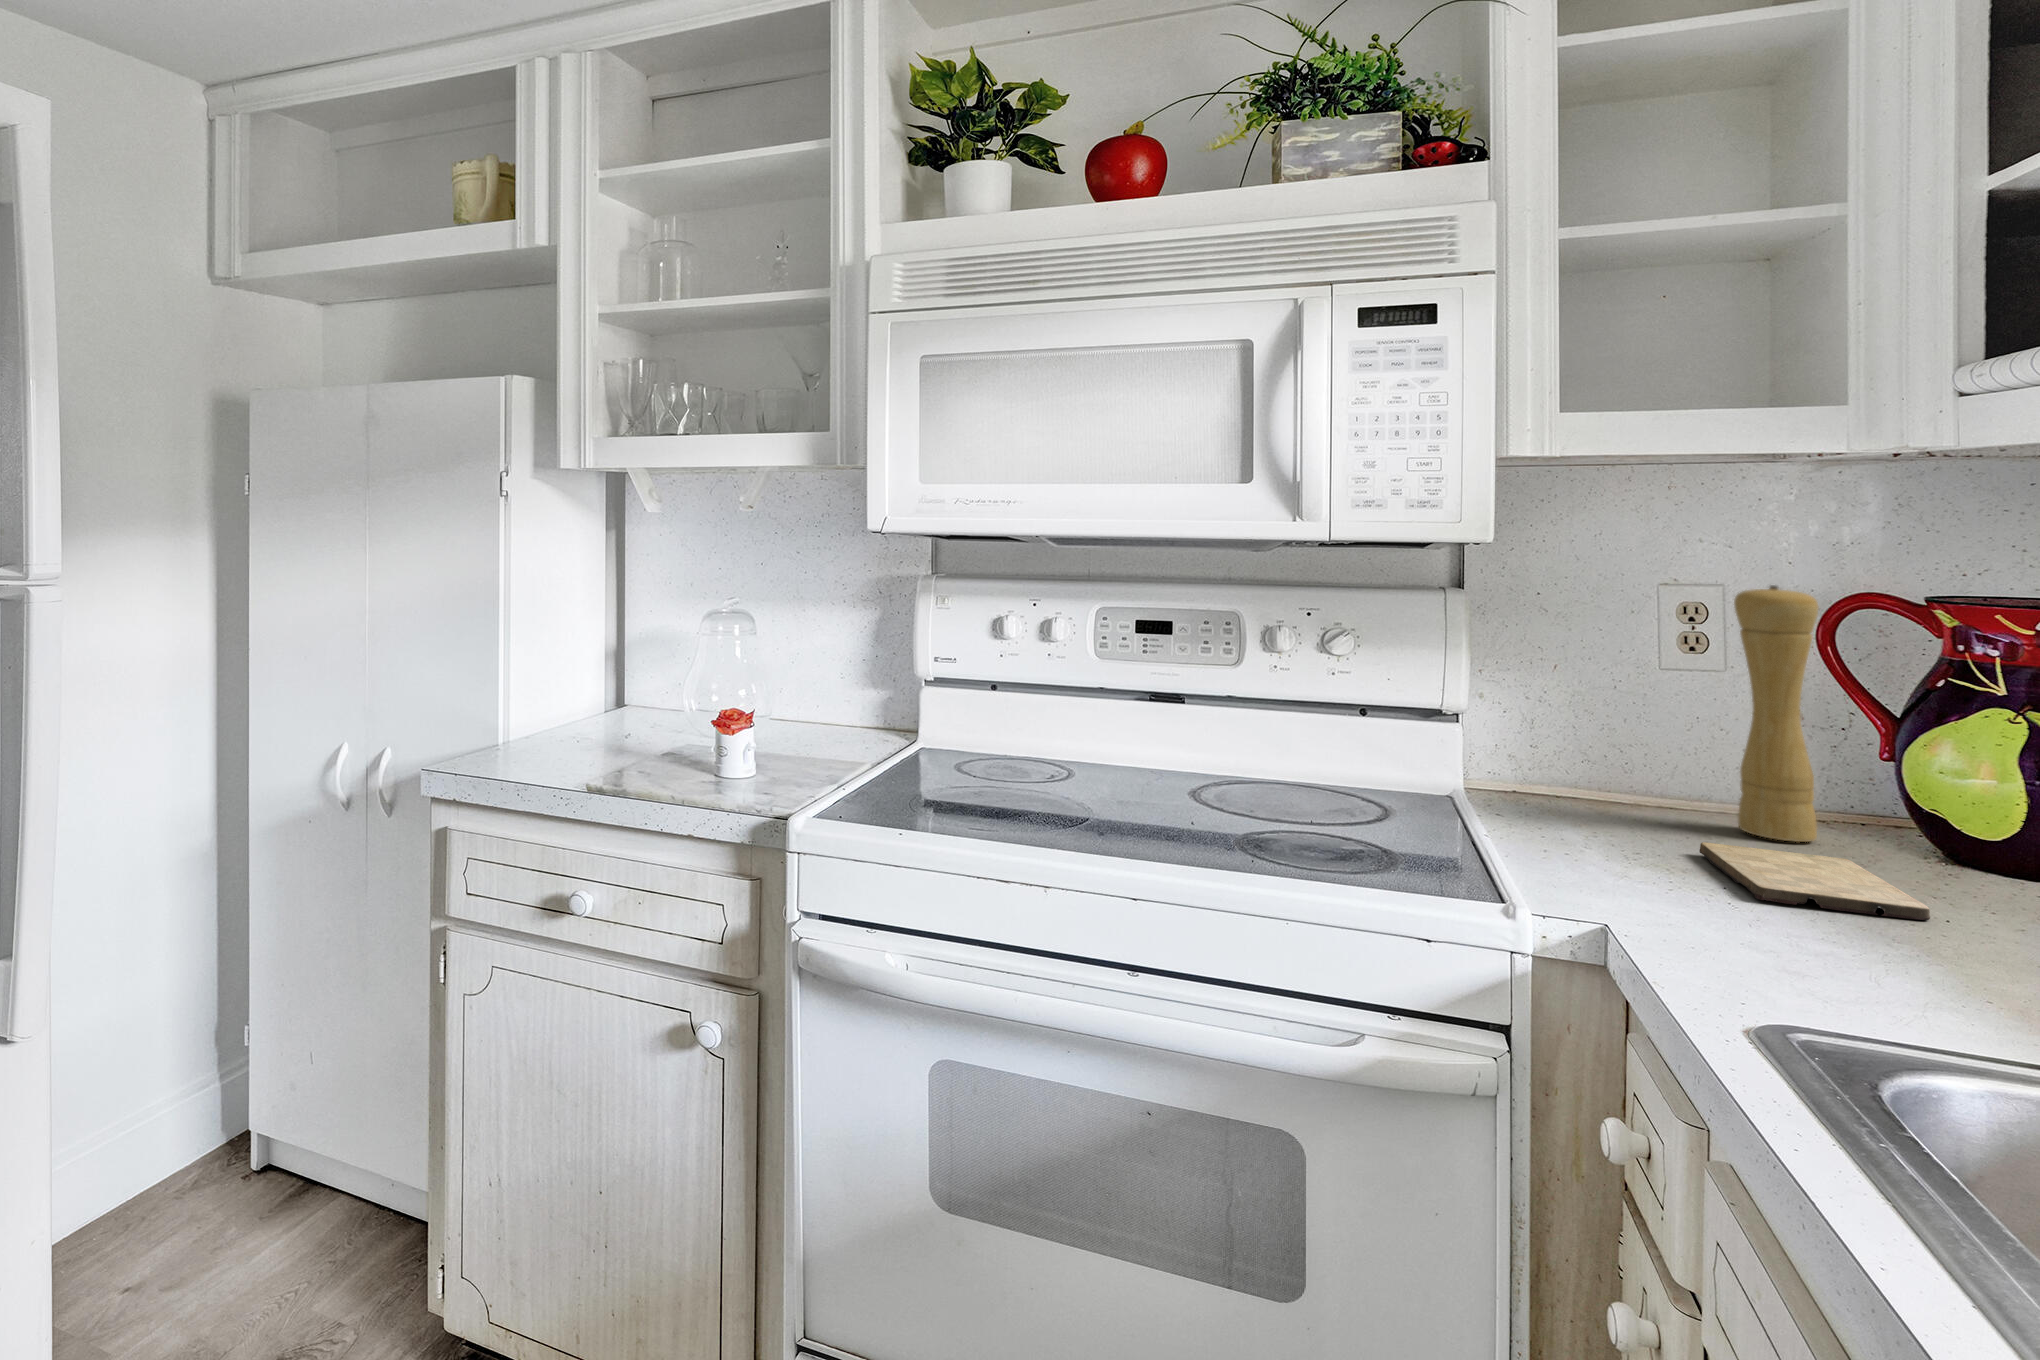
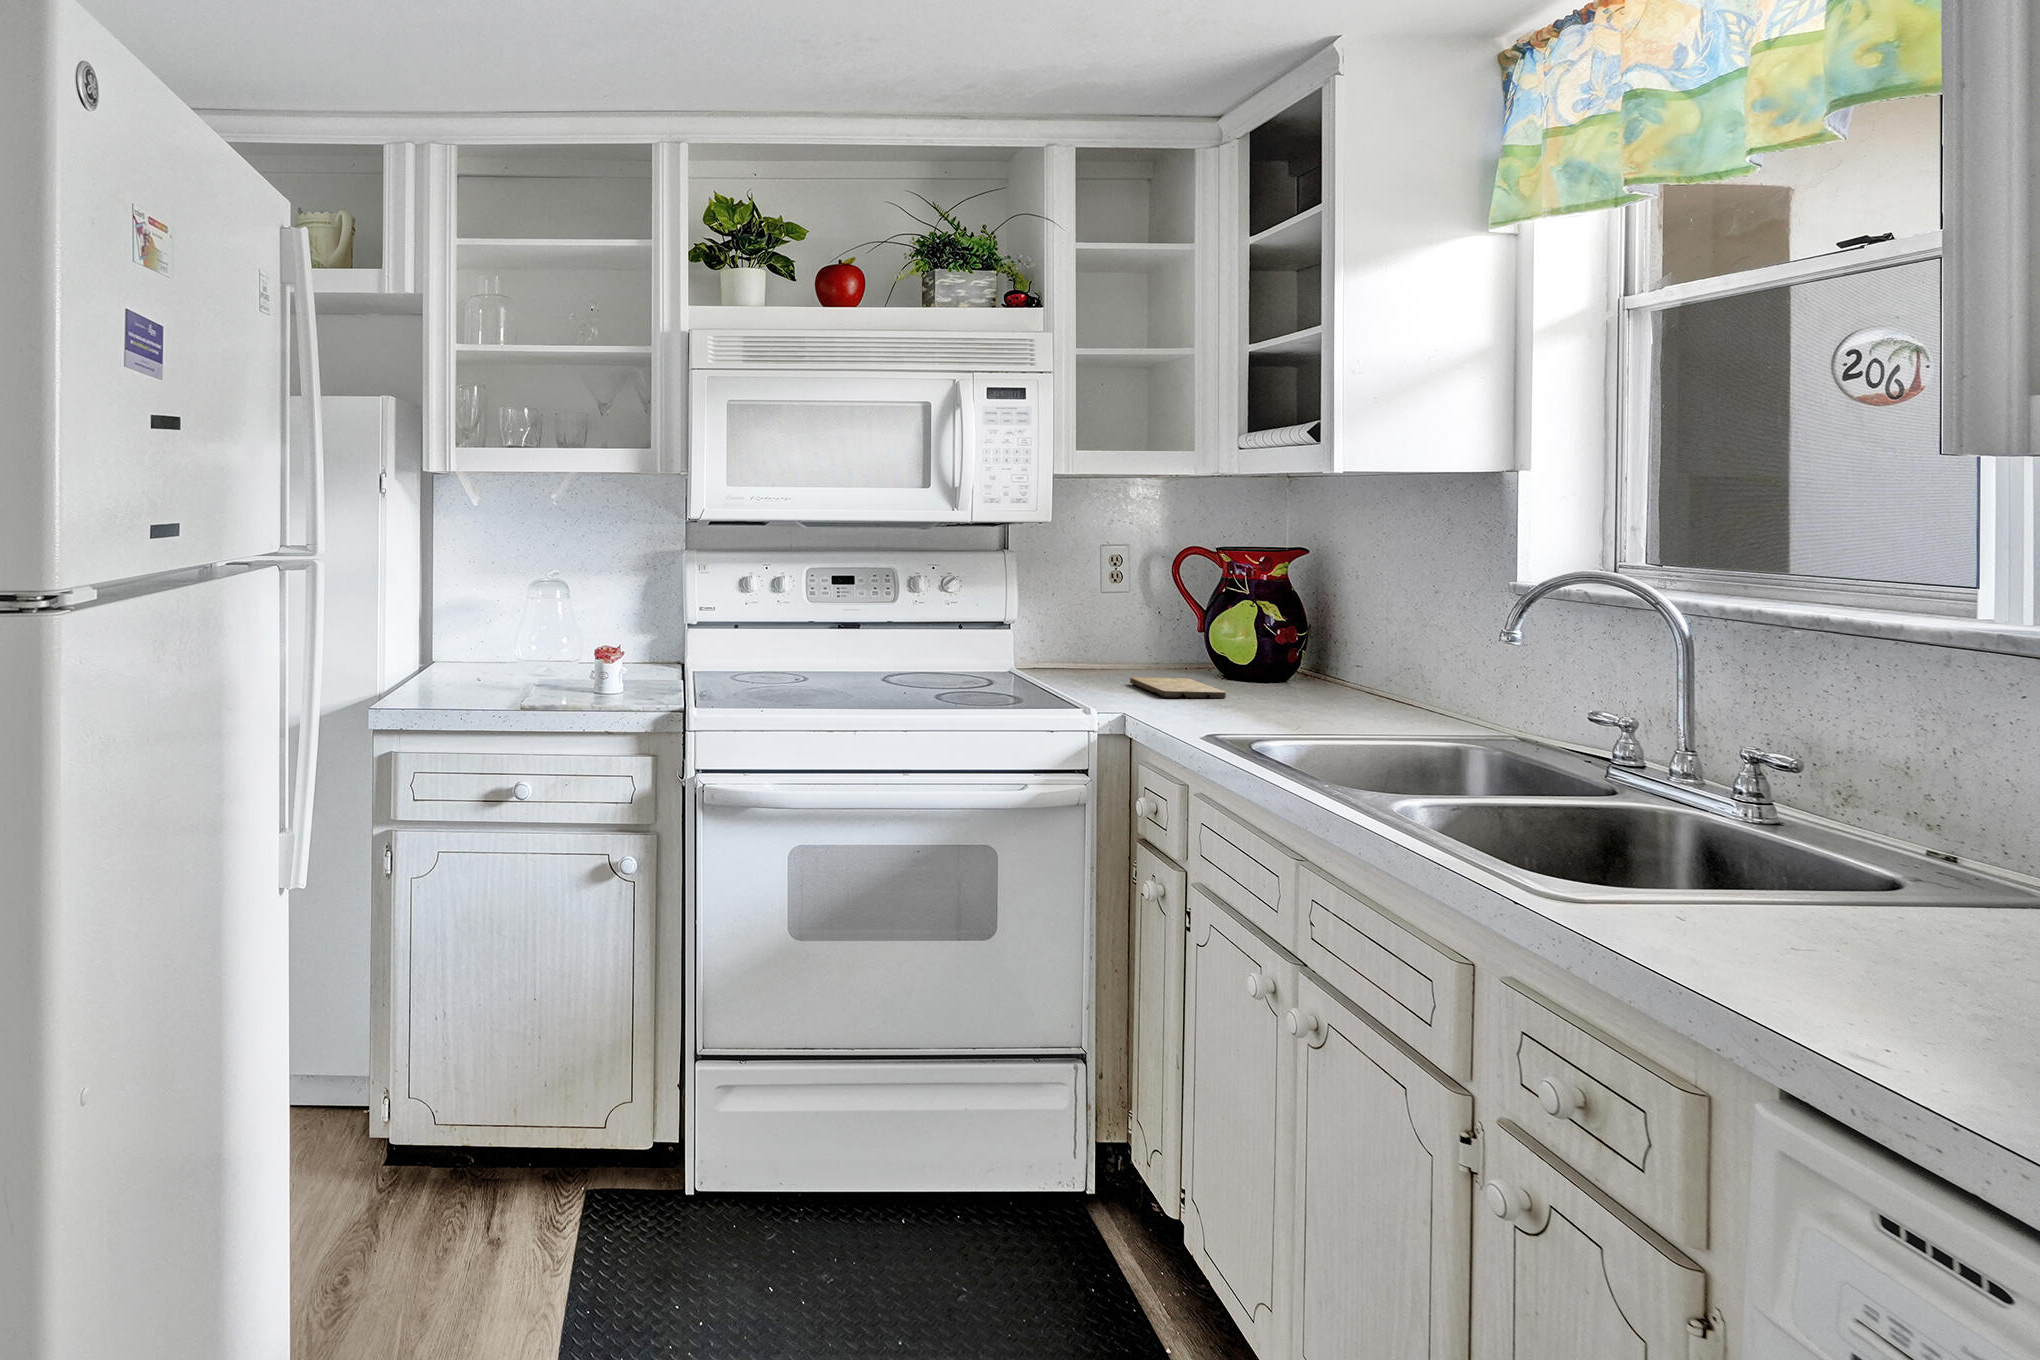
pepper mill: present [1734,585,1818,842] -> none [1138,542,1174,675]

